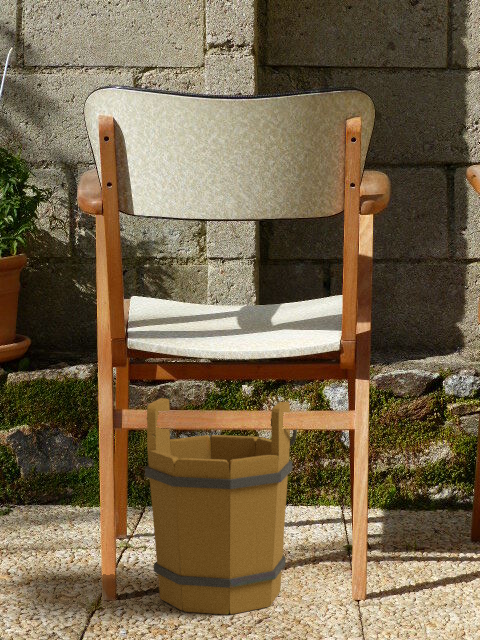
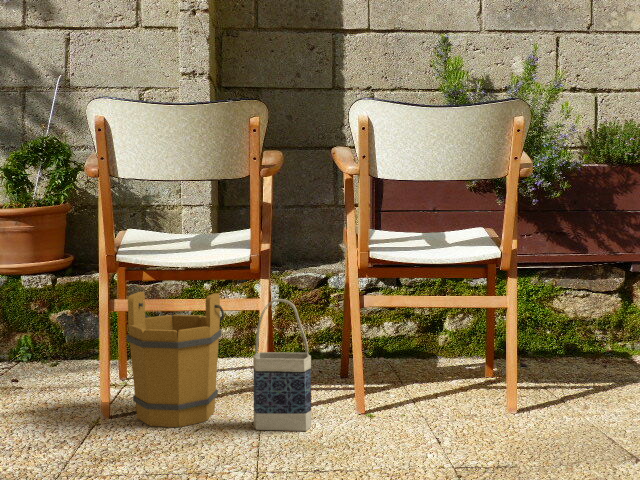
bag: none [349,412,444,626] -> present [253,299,311,431]

